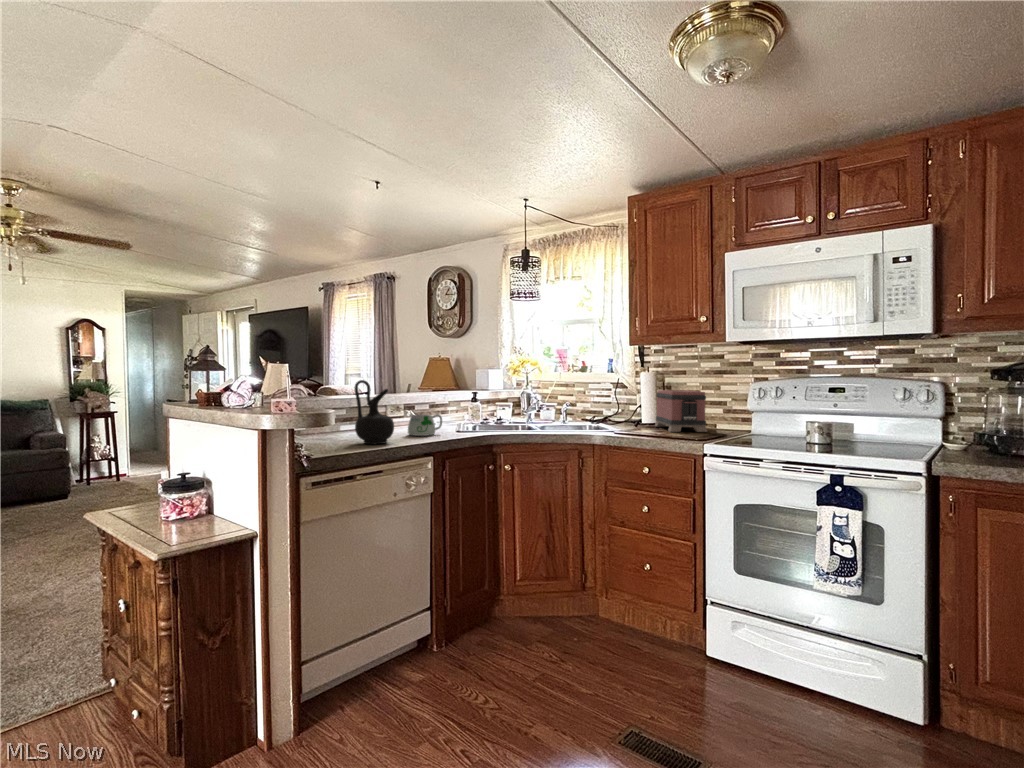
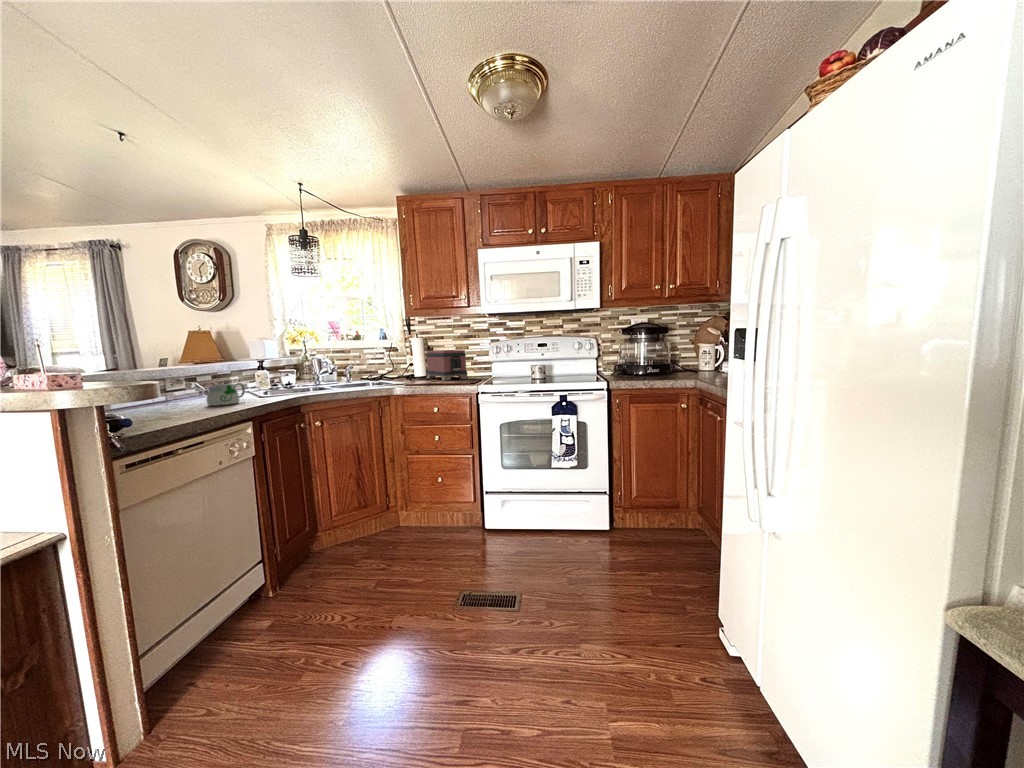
ceramic jug: present [354,380,394,444] -> none [146,351,202,418]

